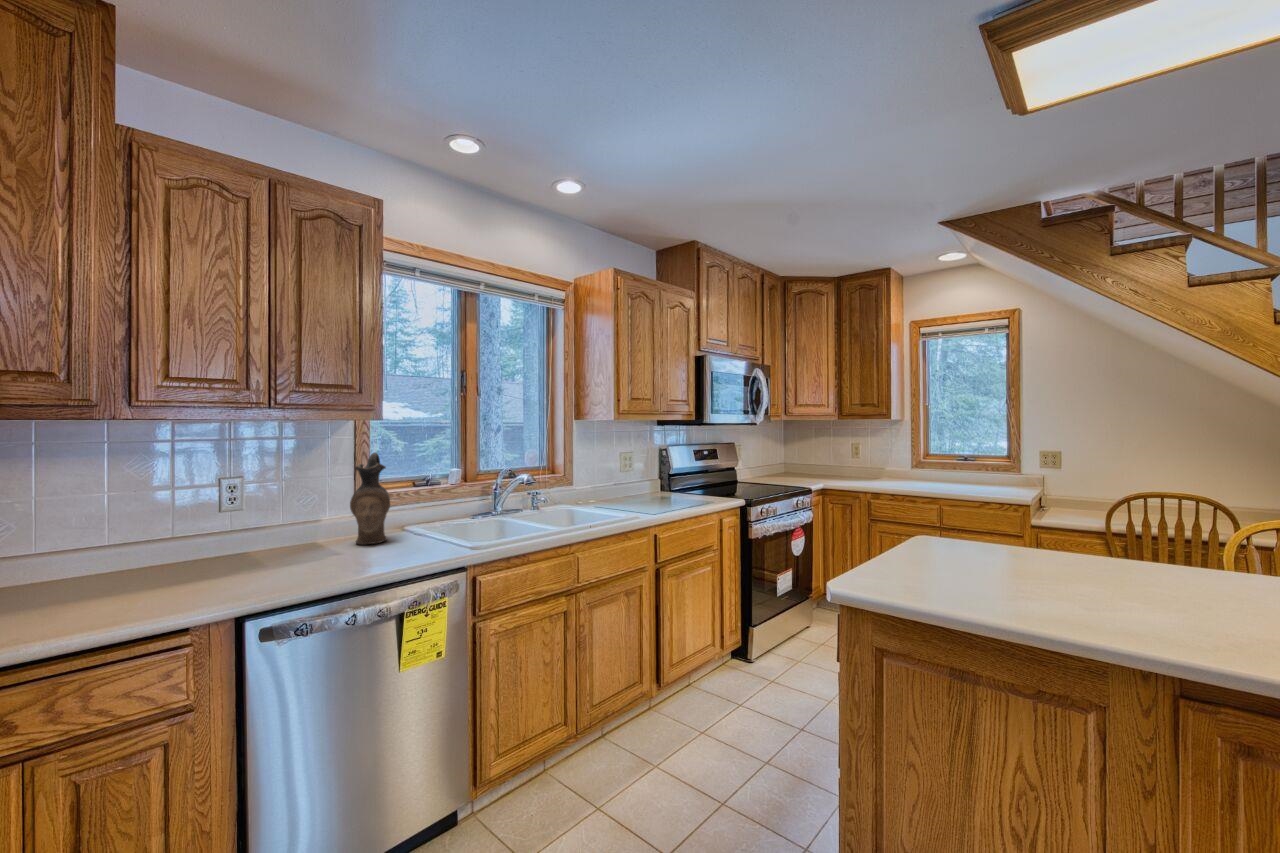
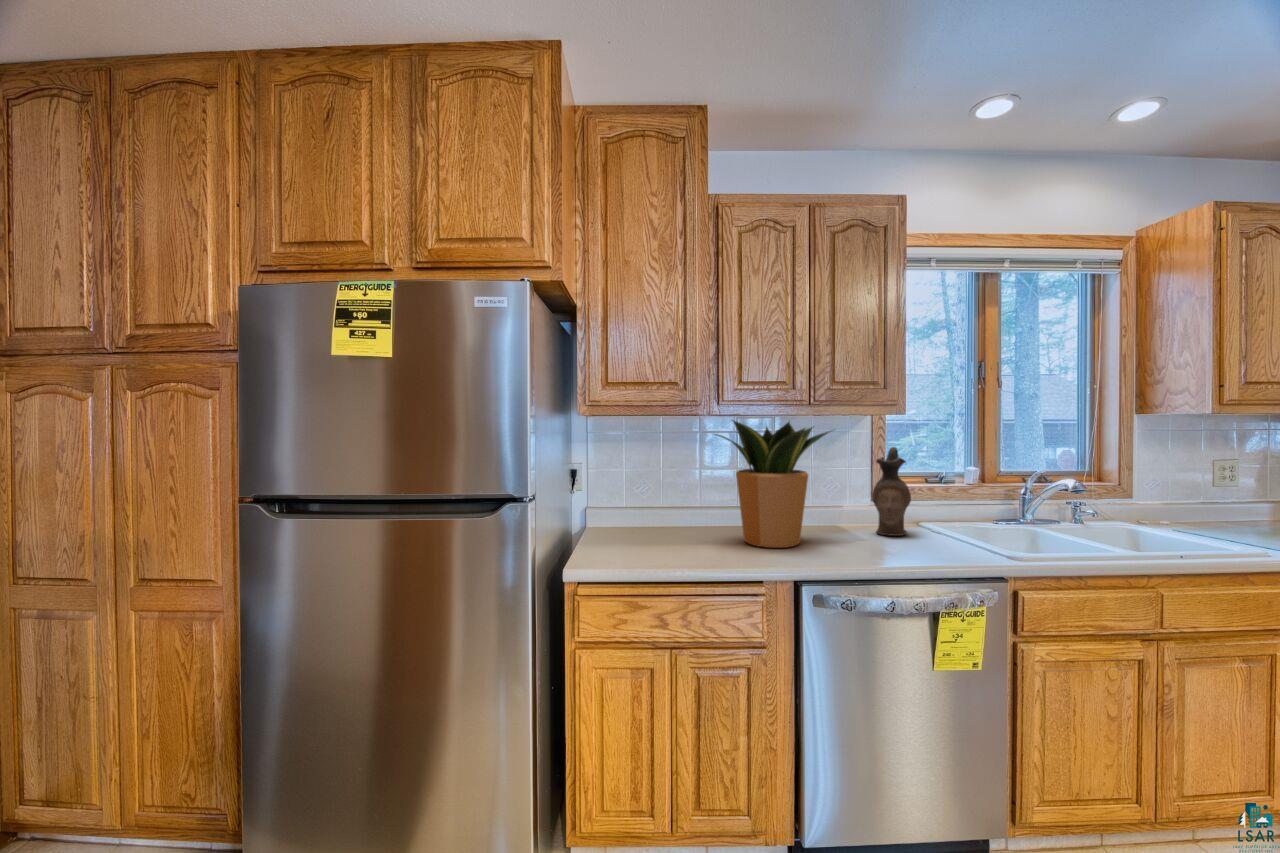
potted plant: none [116,426,303,583] -> present [714,420,831,548]

